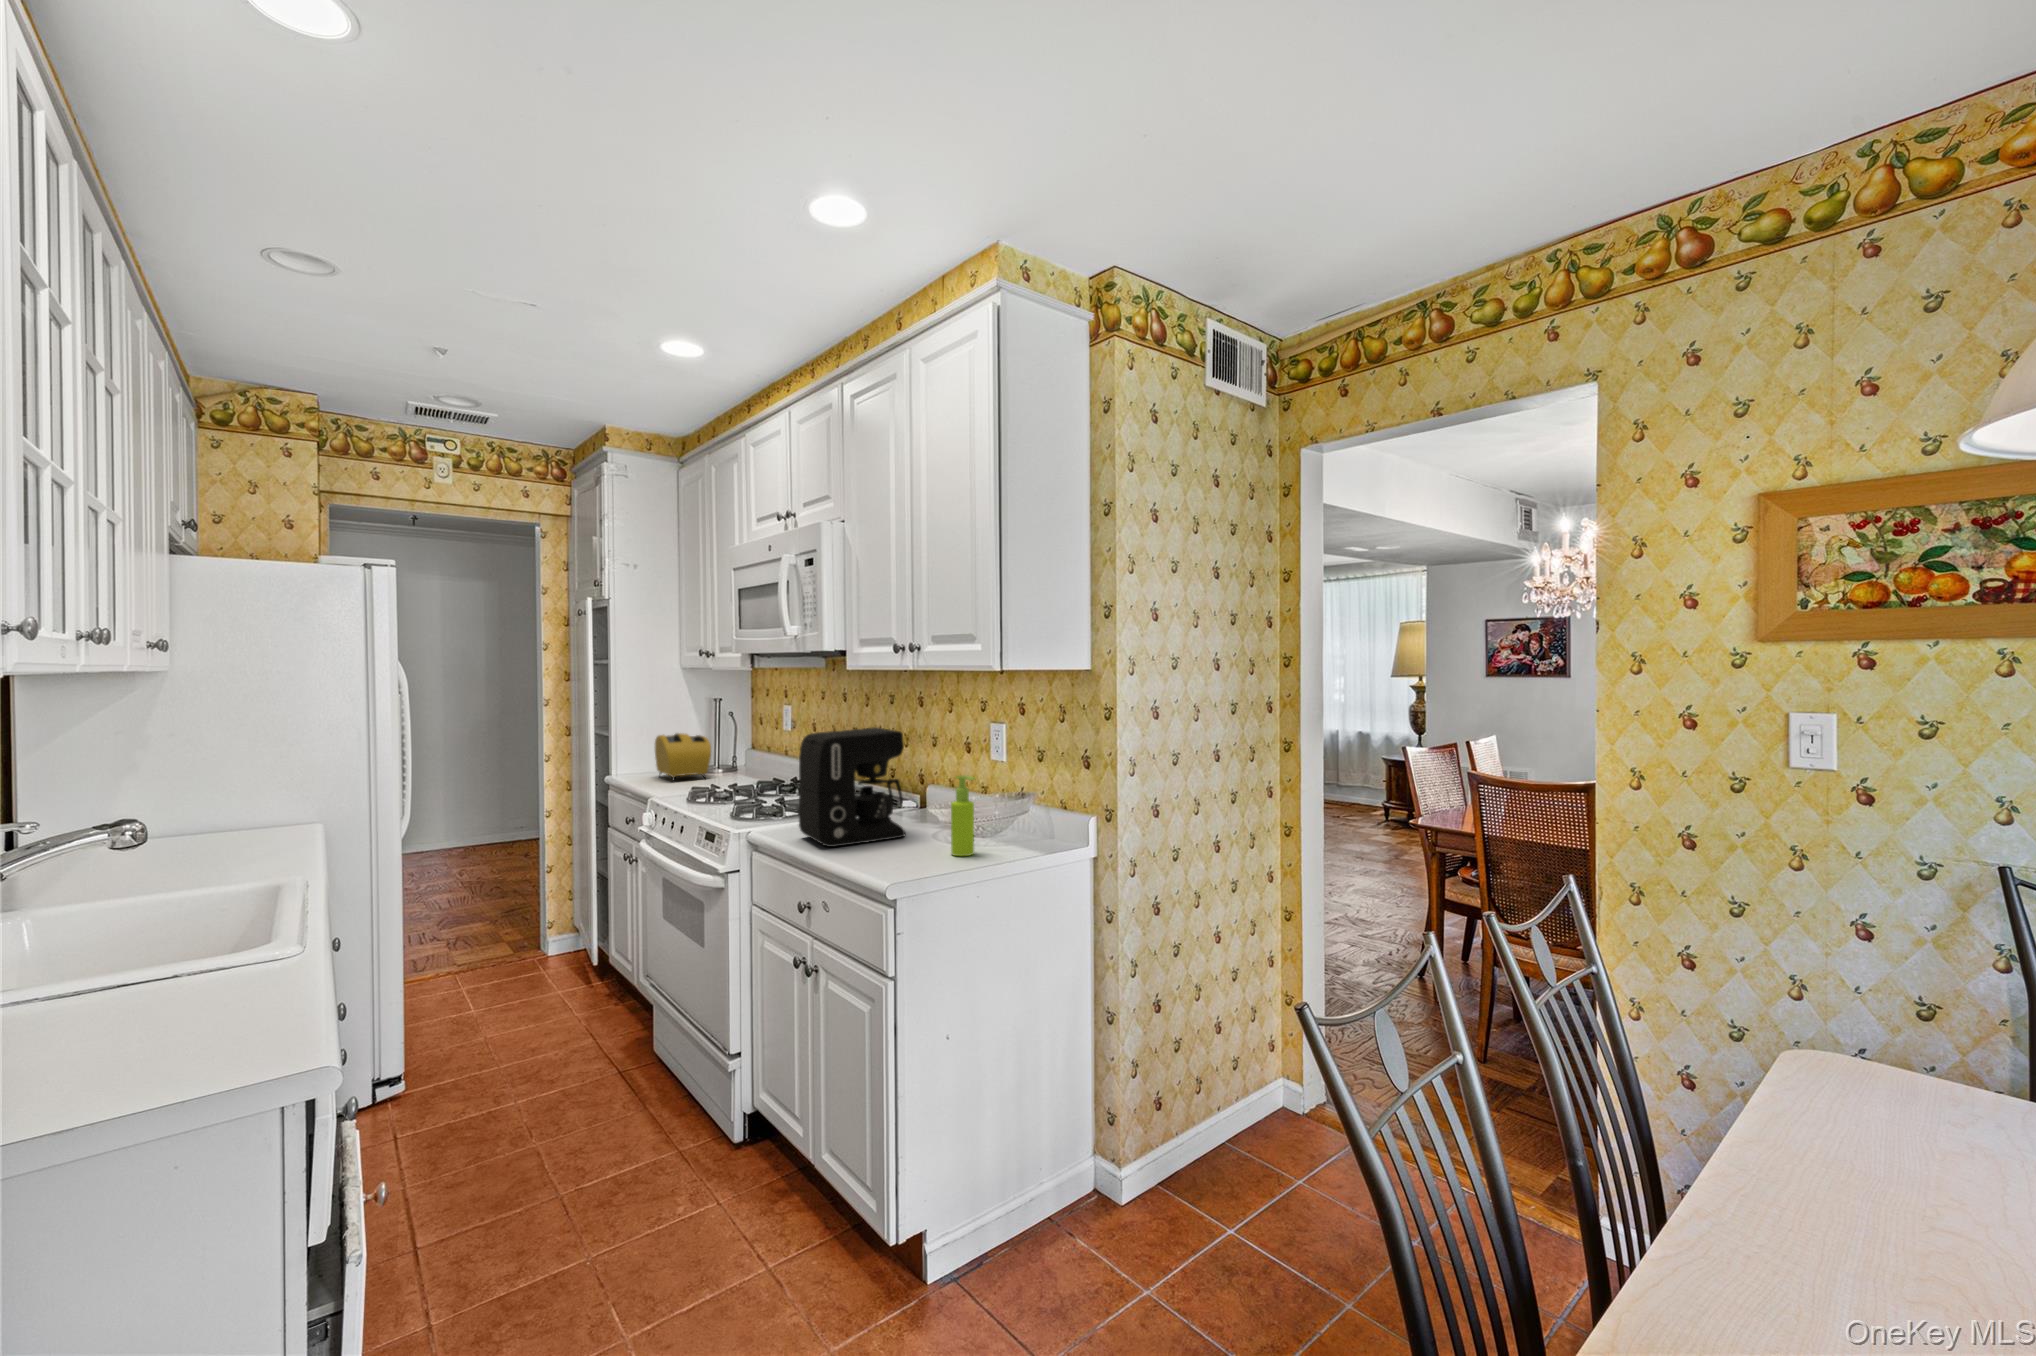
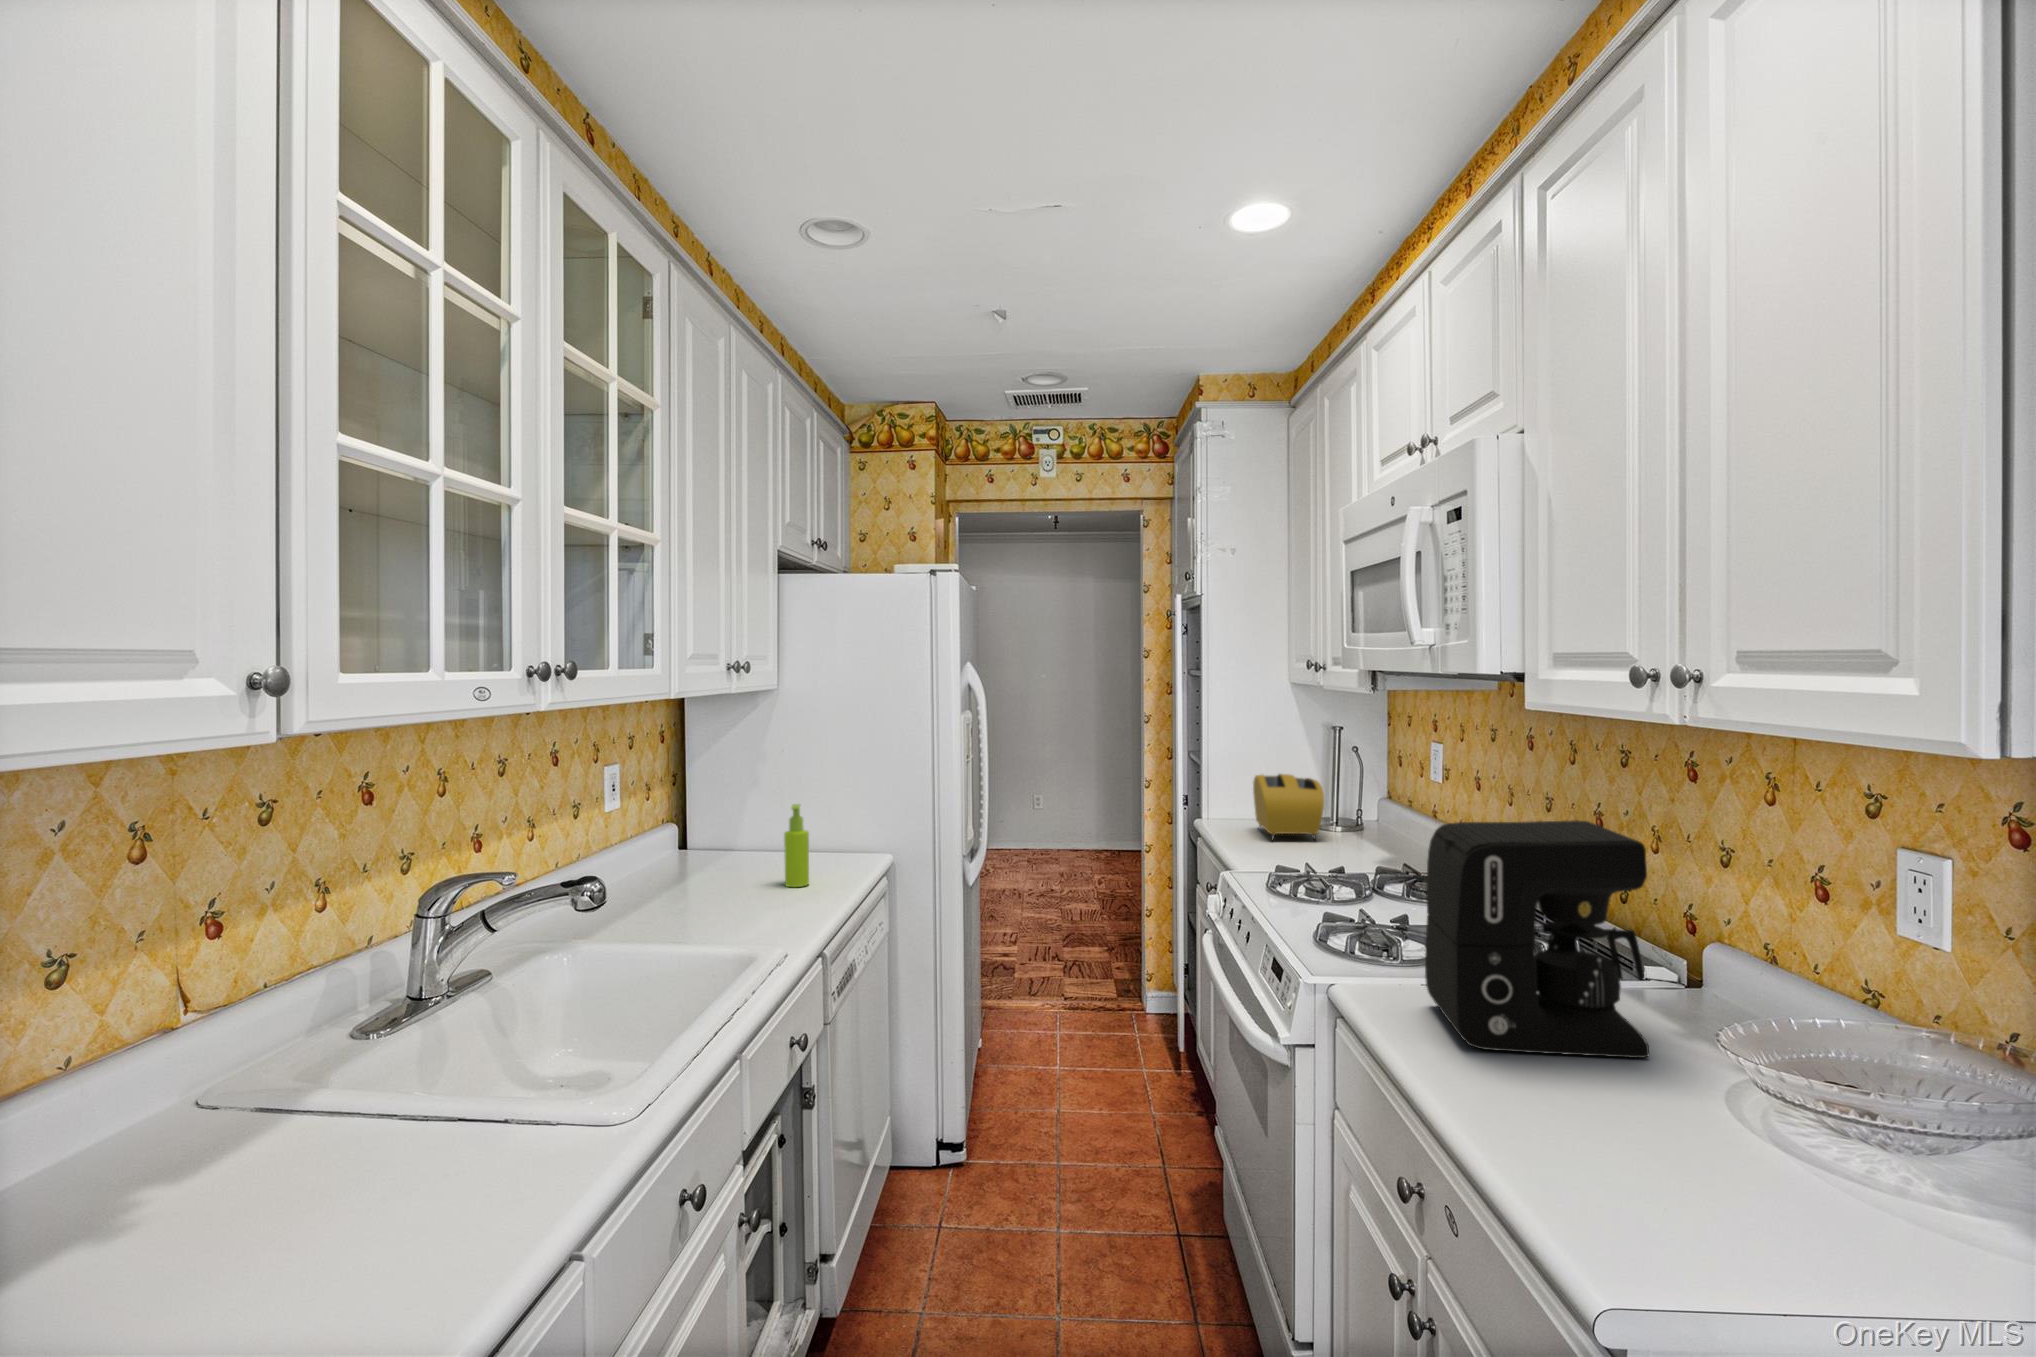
soap dispenser: present [951,775,975,856] -> present [784,804,809,887]

